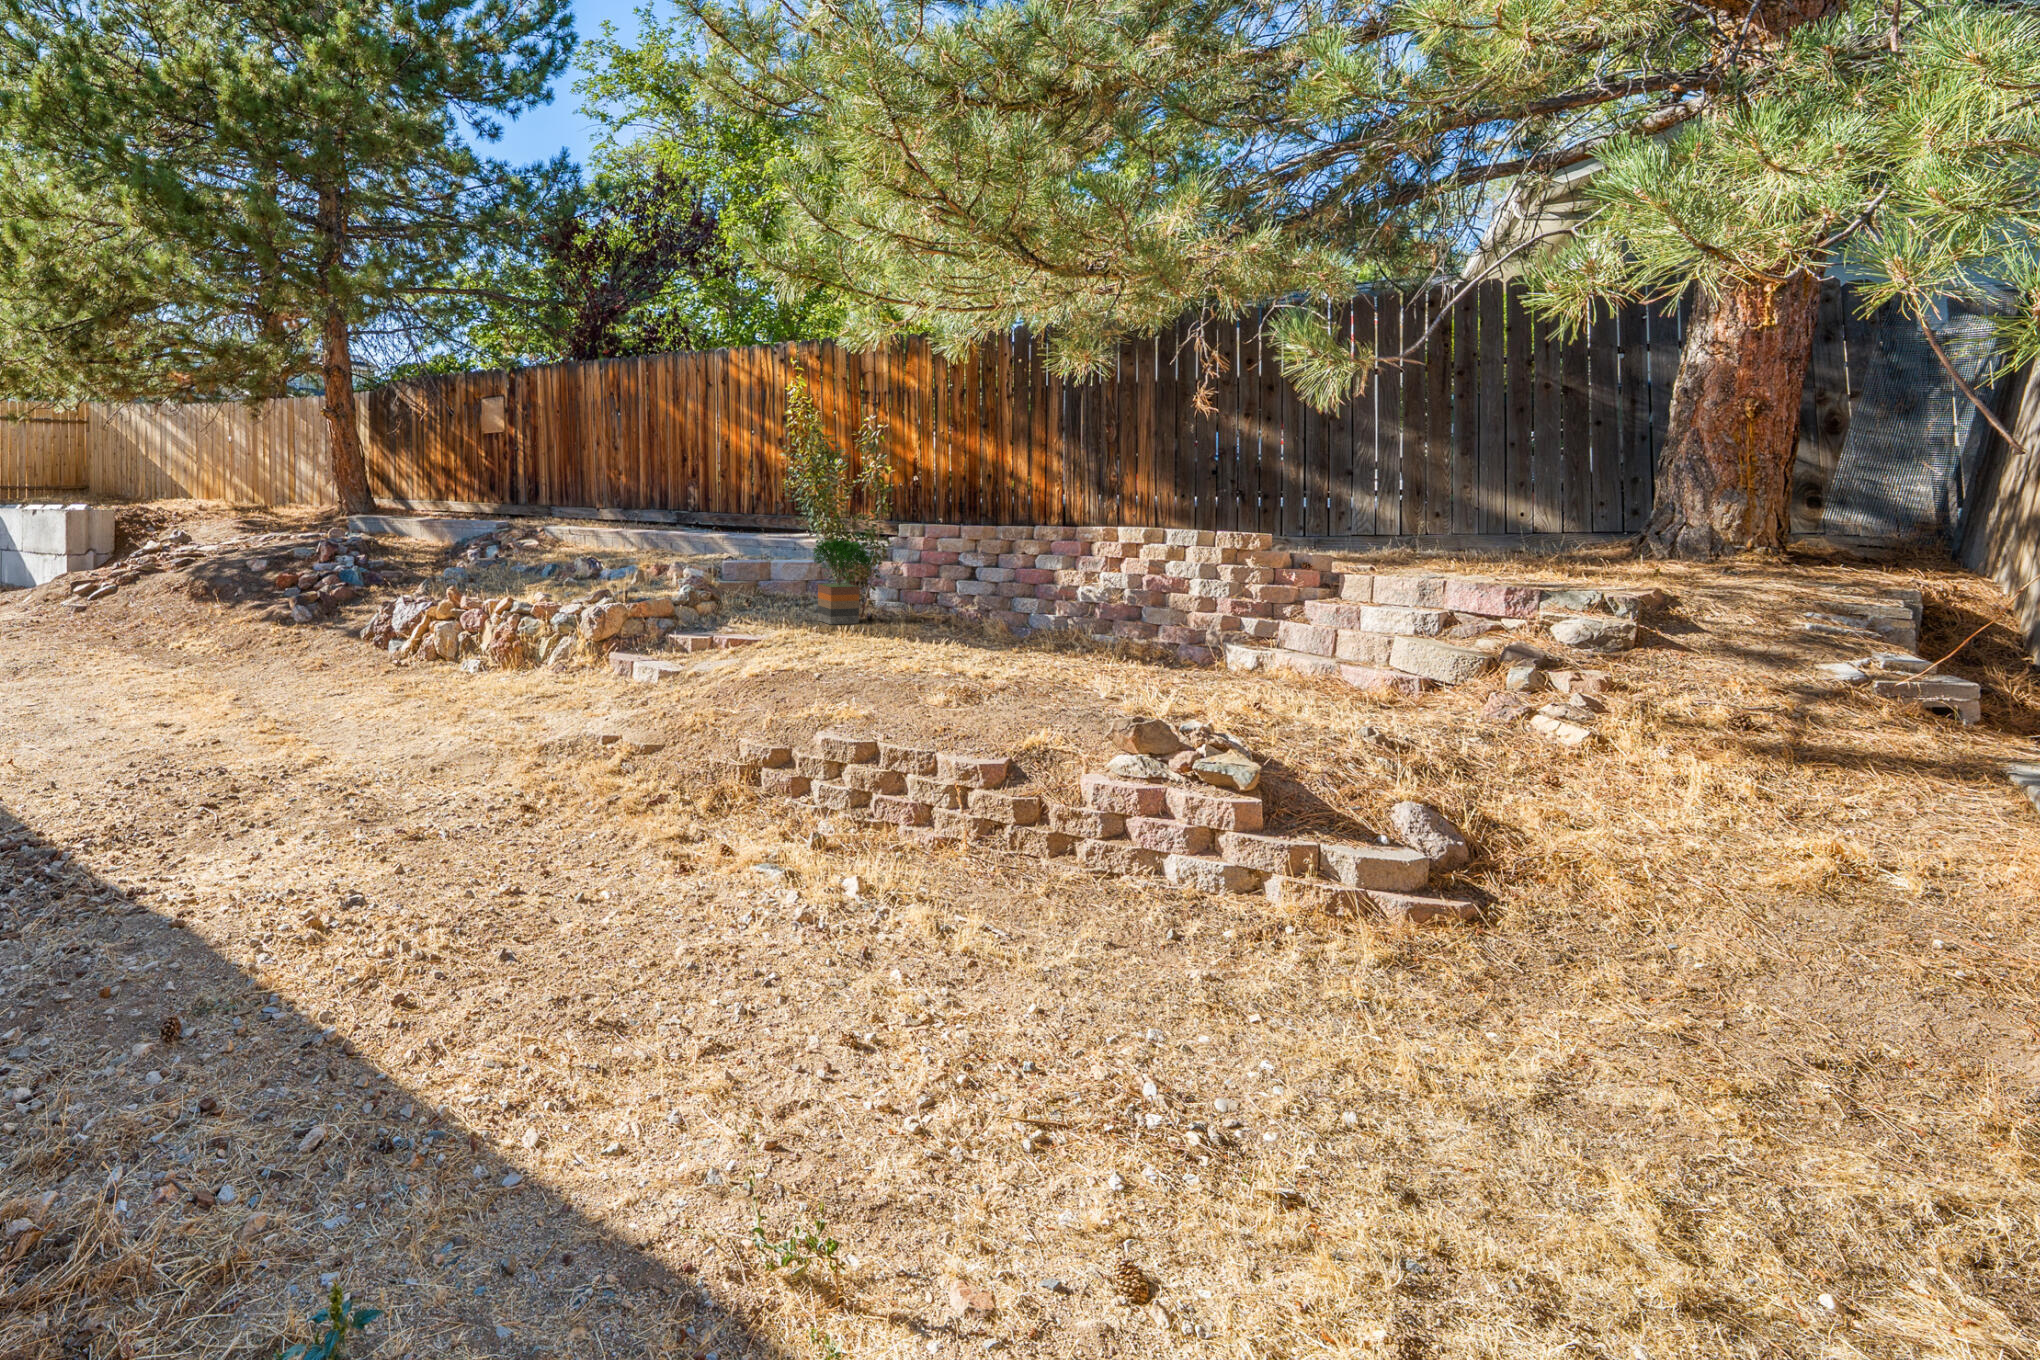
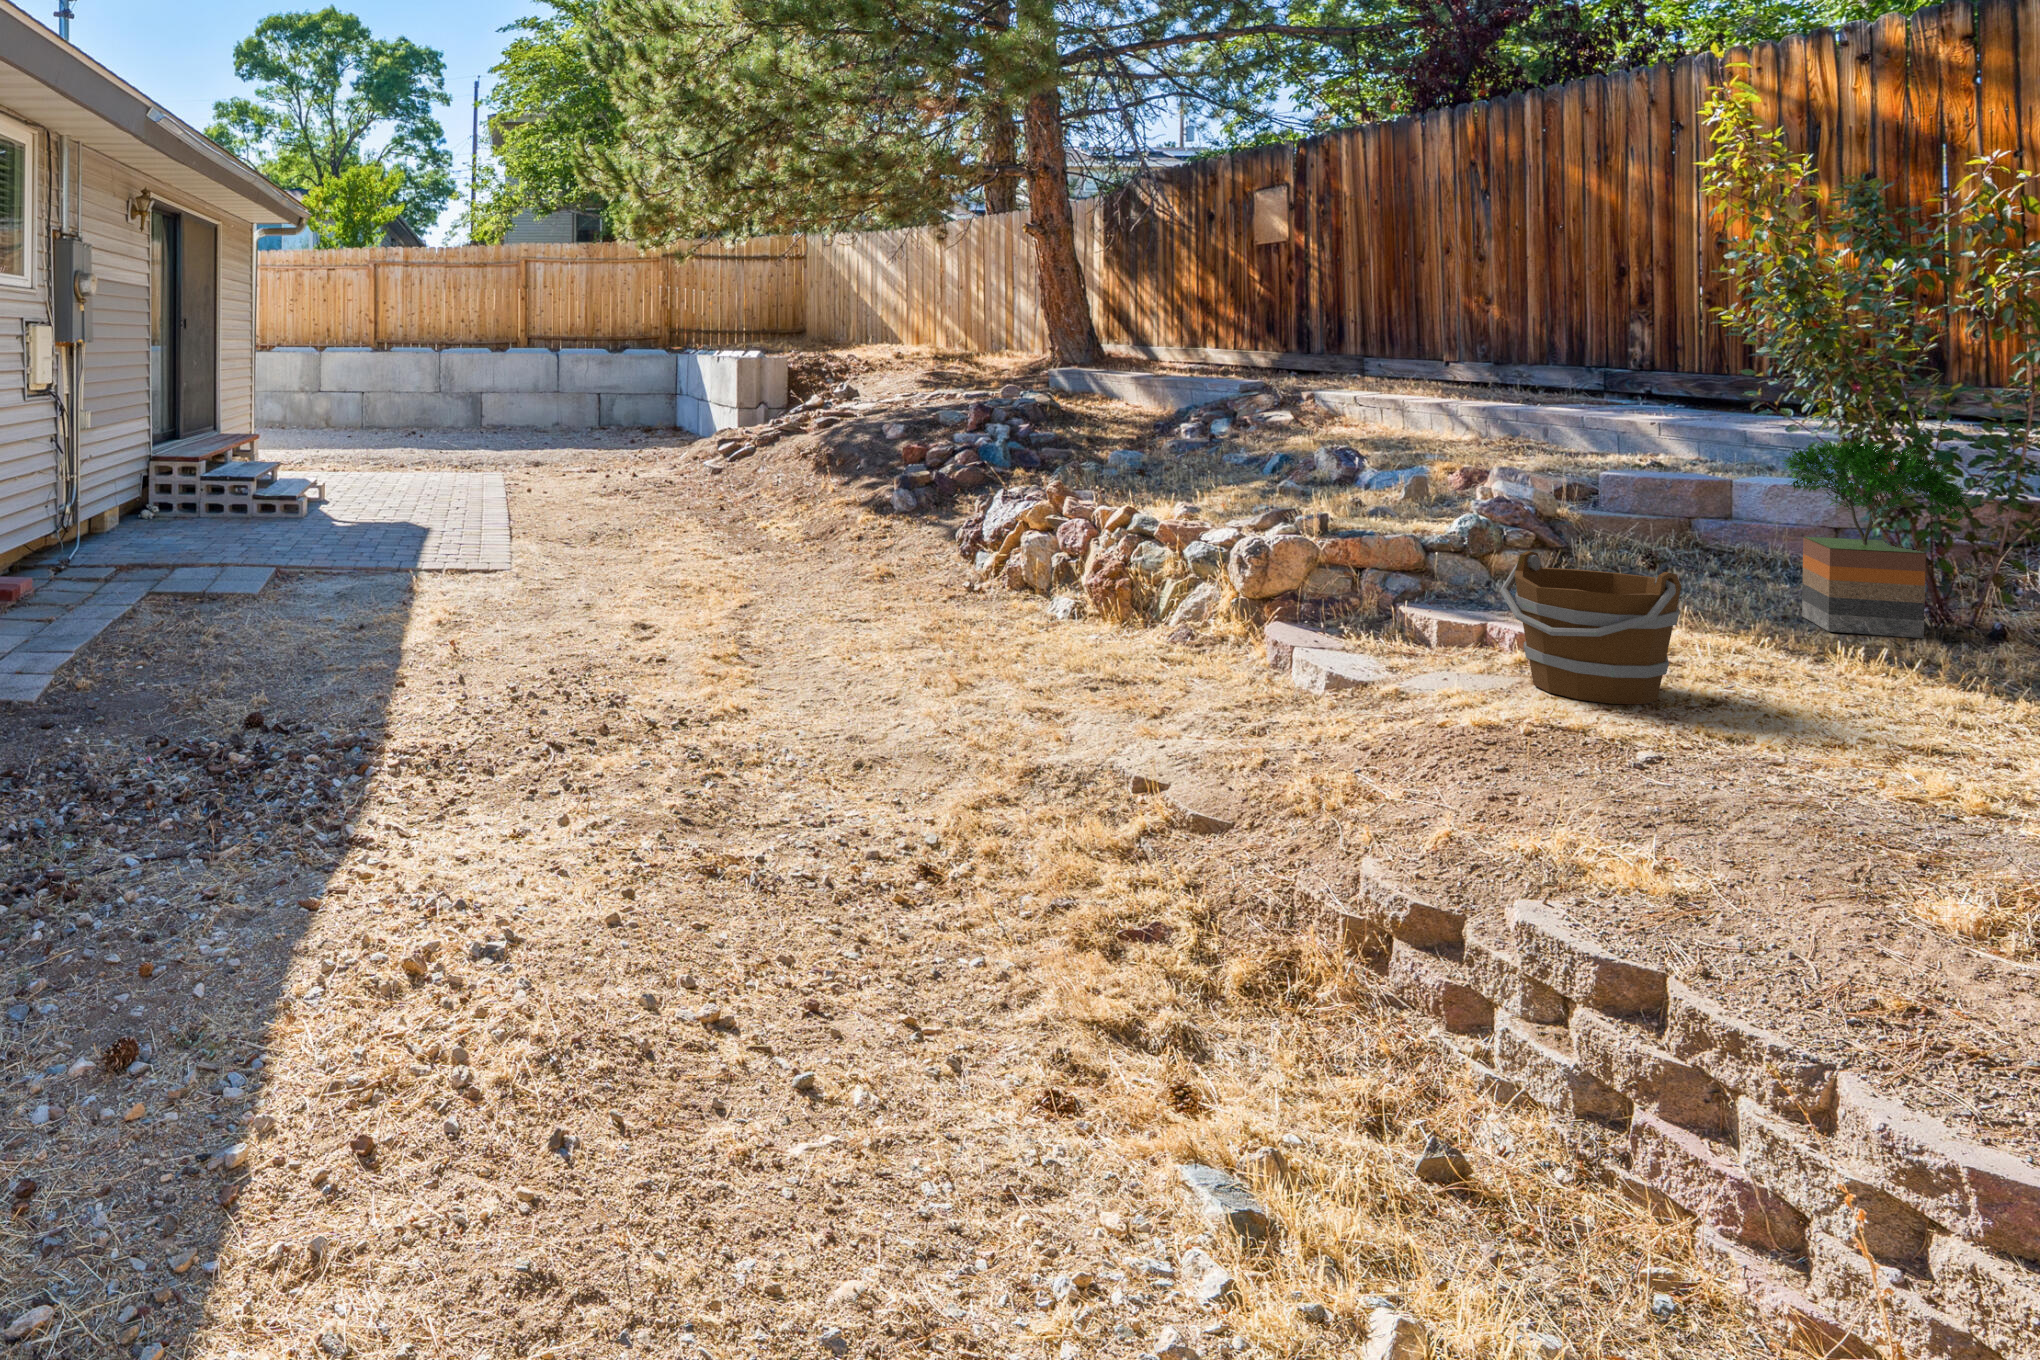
bucket: none [747,593,813,658] -> present [1500,551,1681,704]

